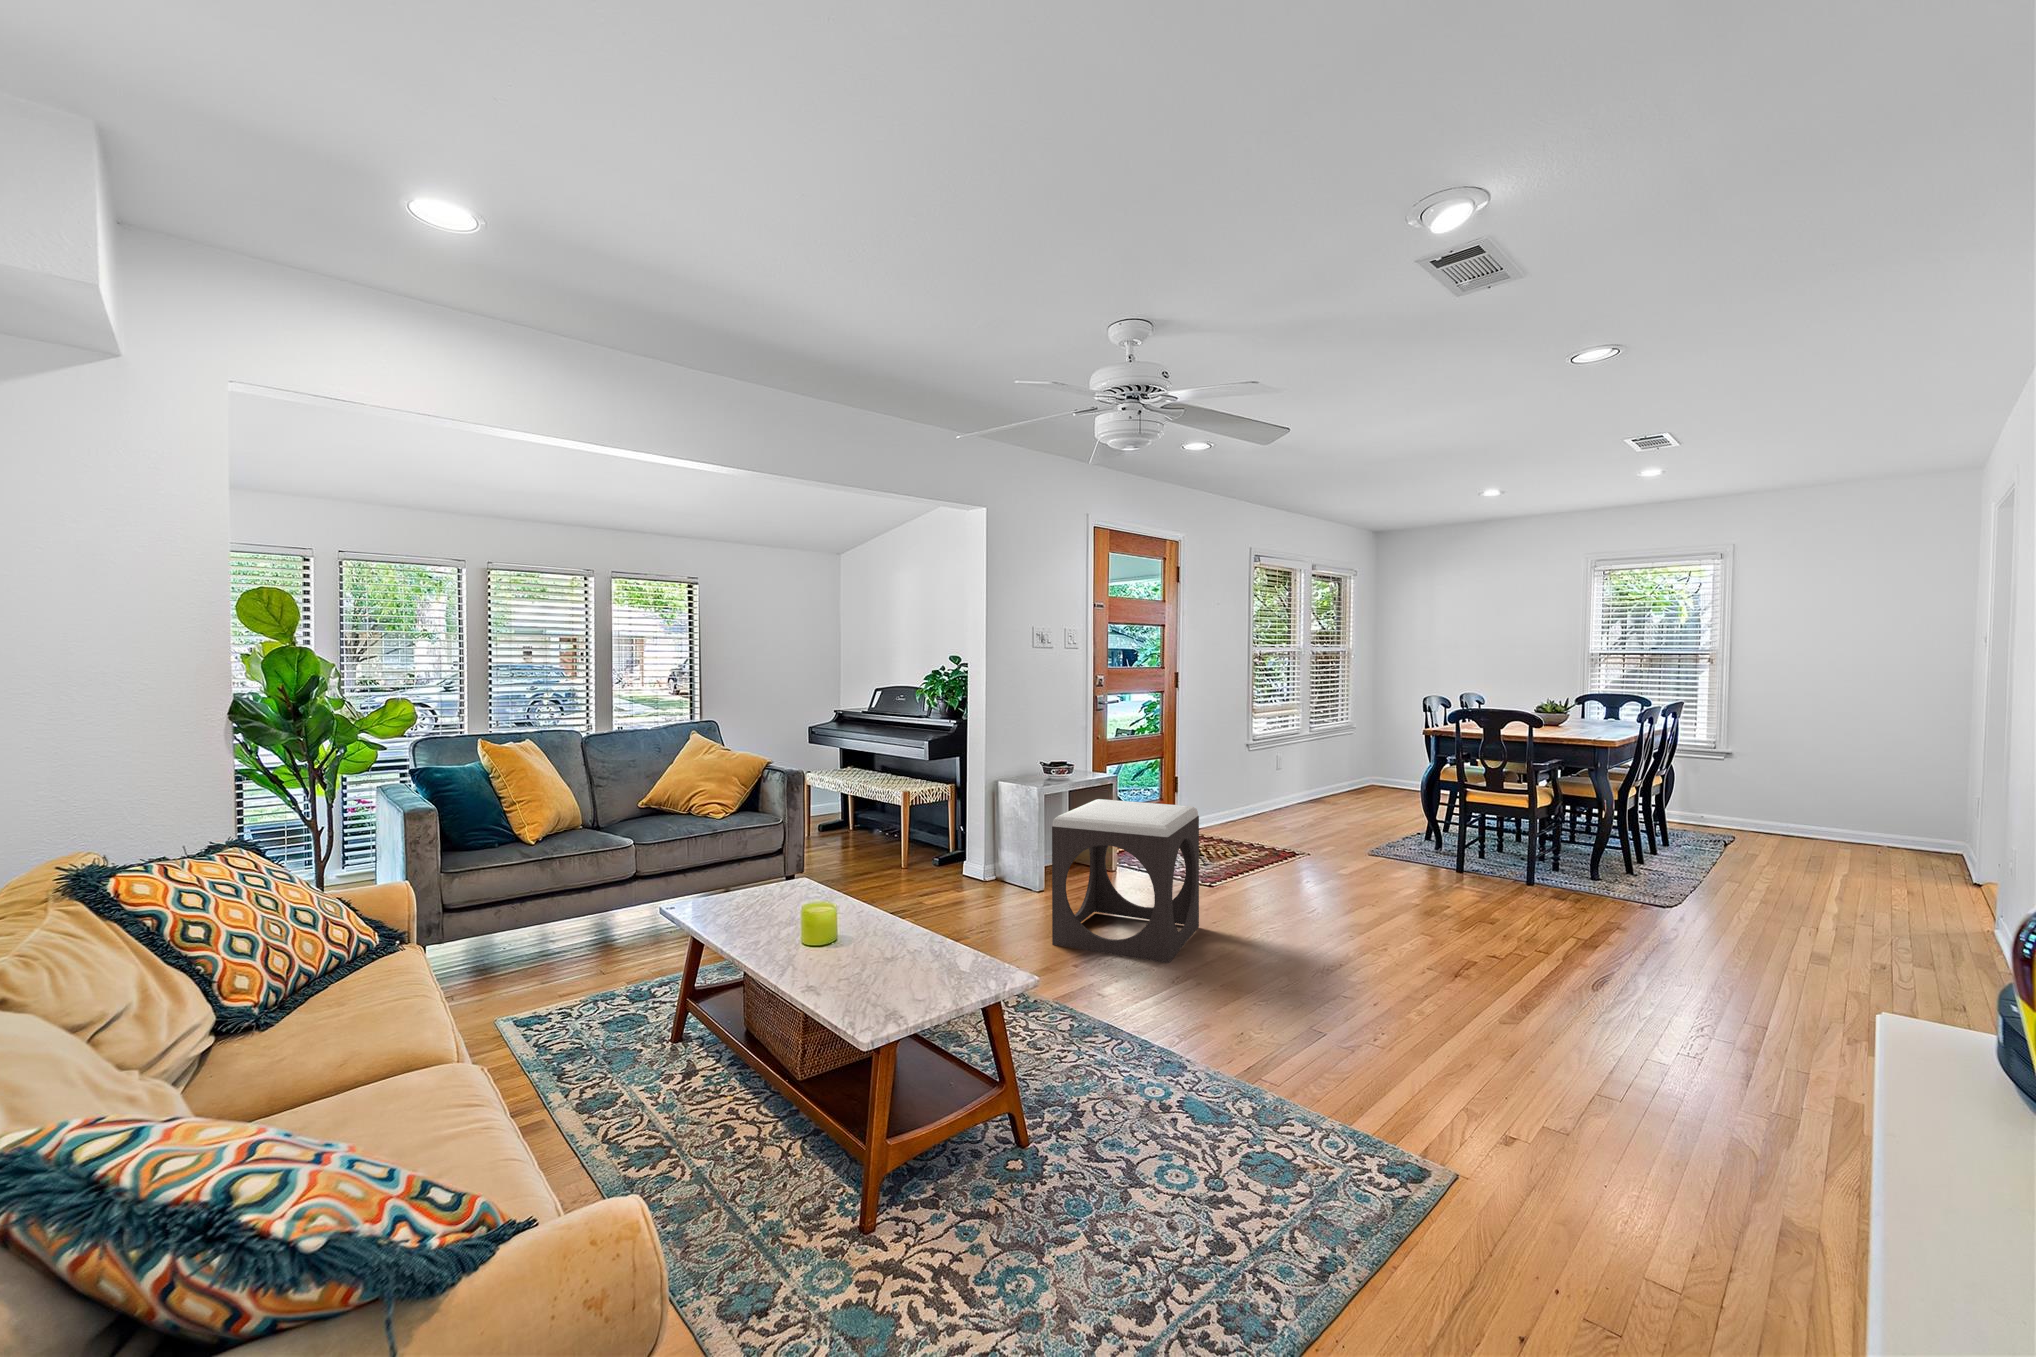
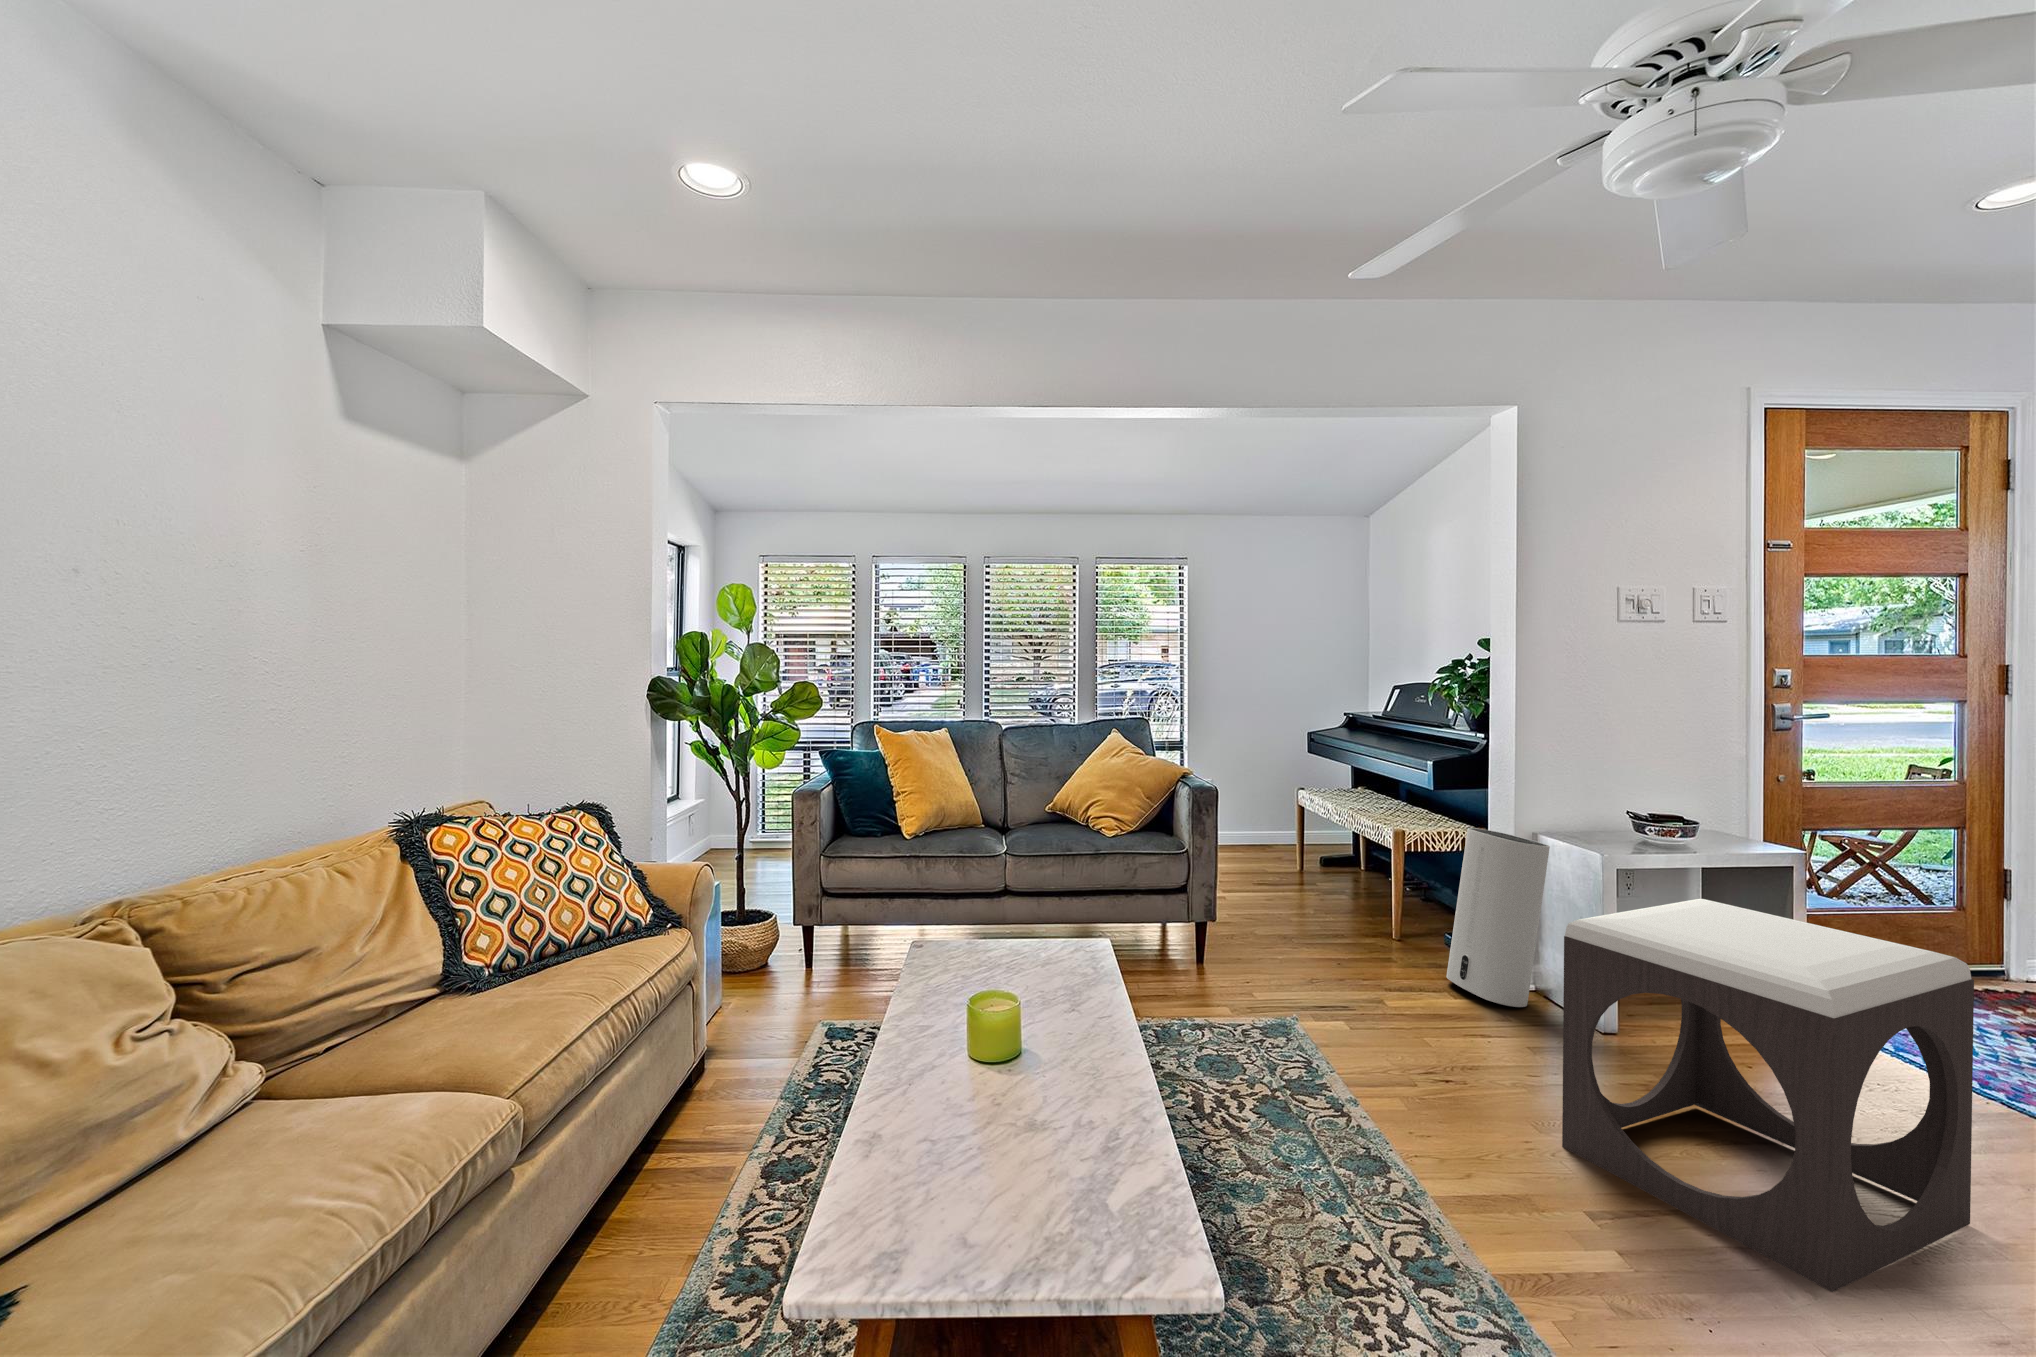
air purifier: none [952,781,1010,889] -> present [1446,828,1550,1007]

